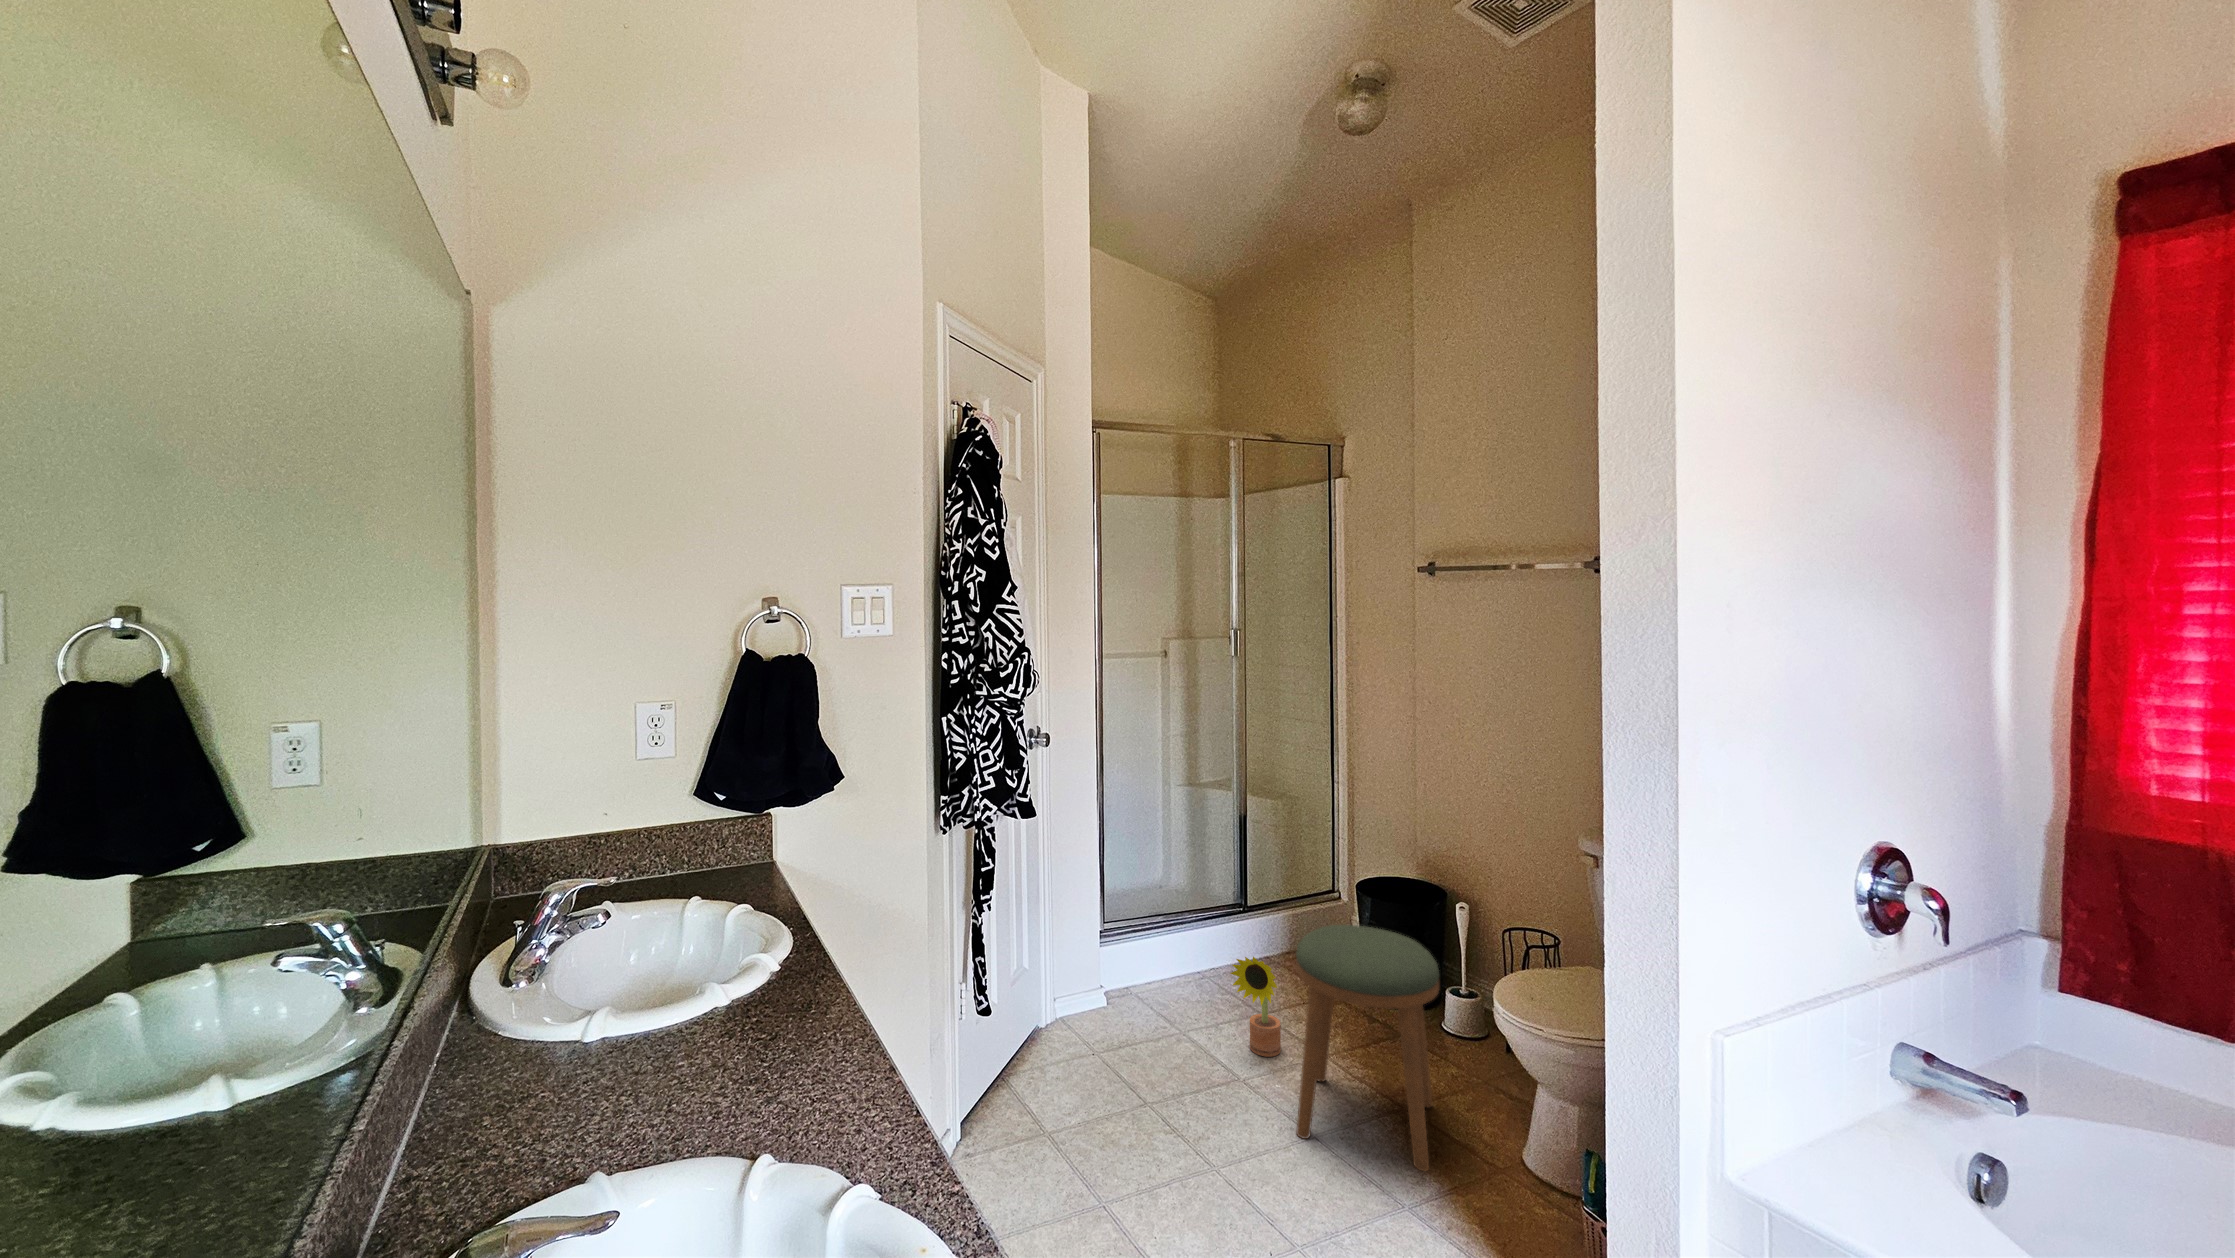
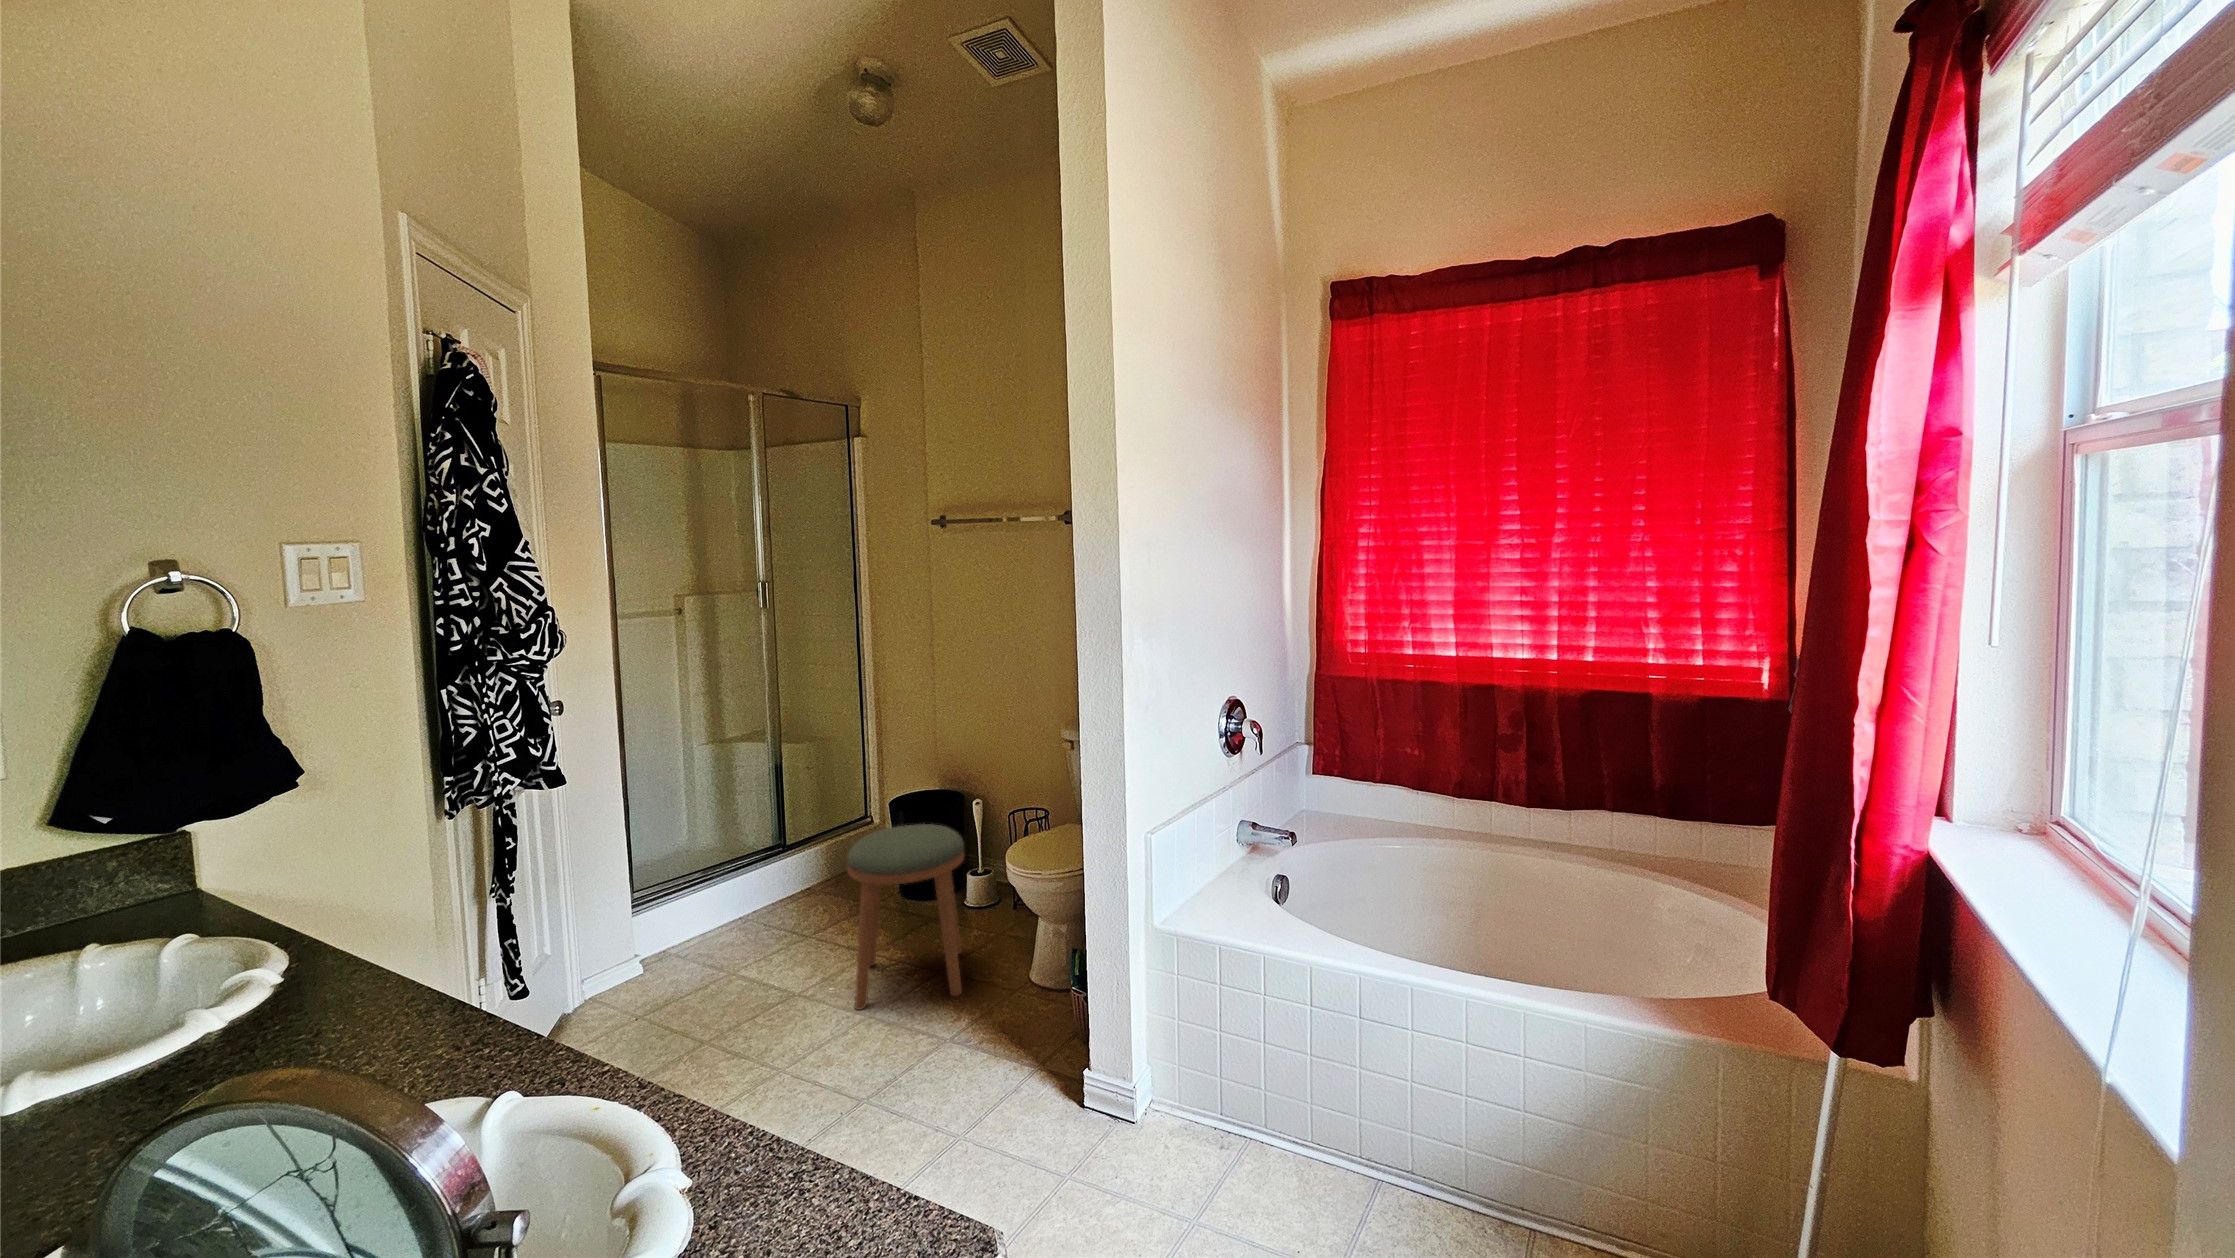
decorative plant: present [1230,957,1281,1057] -> none [781,879,833,966]

